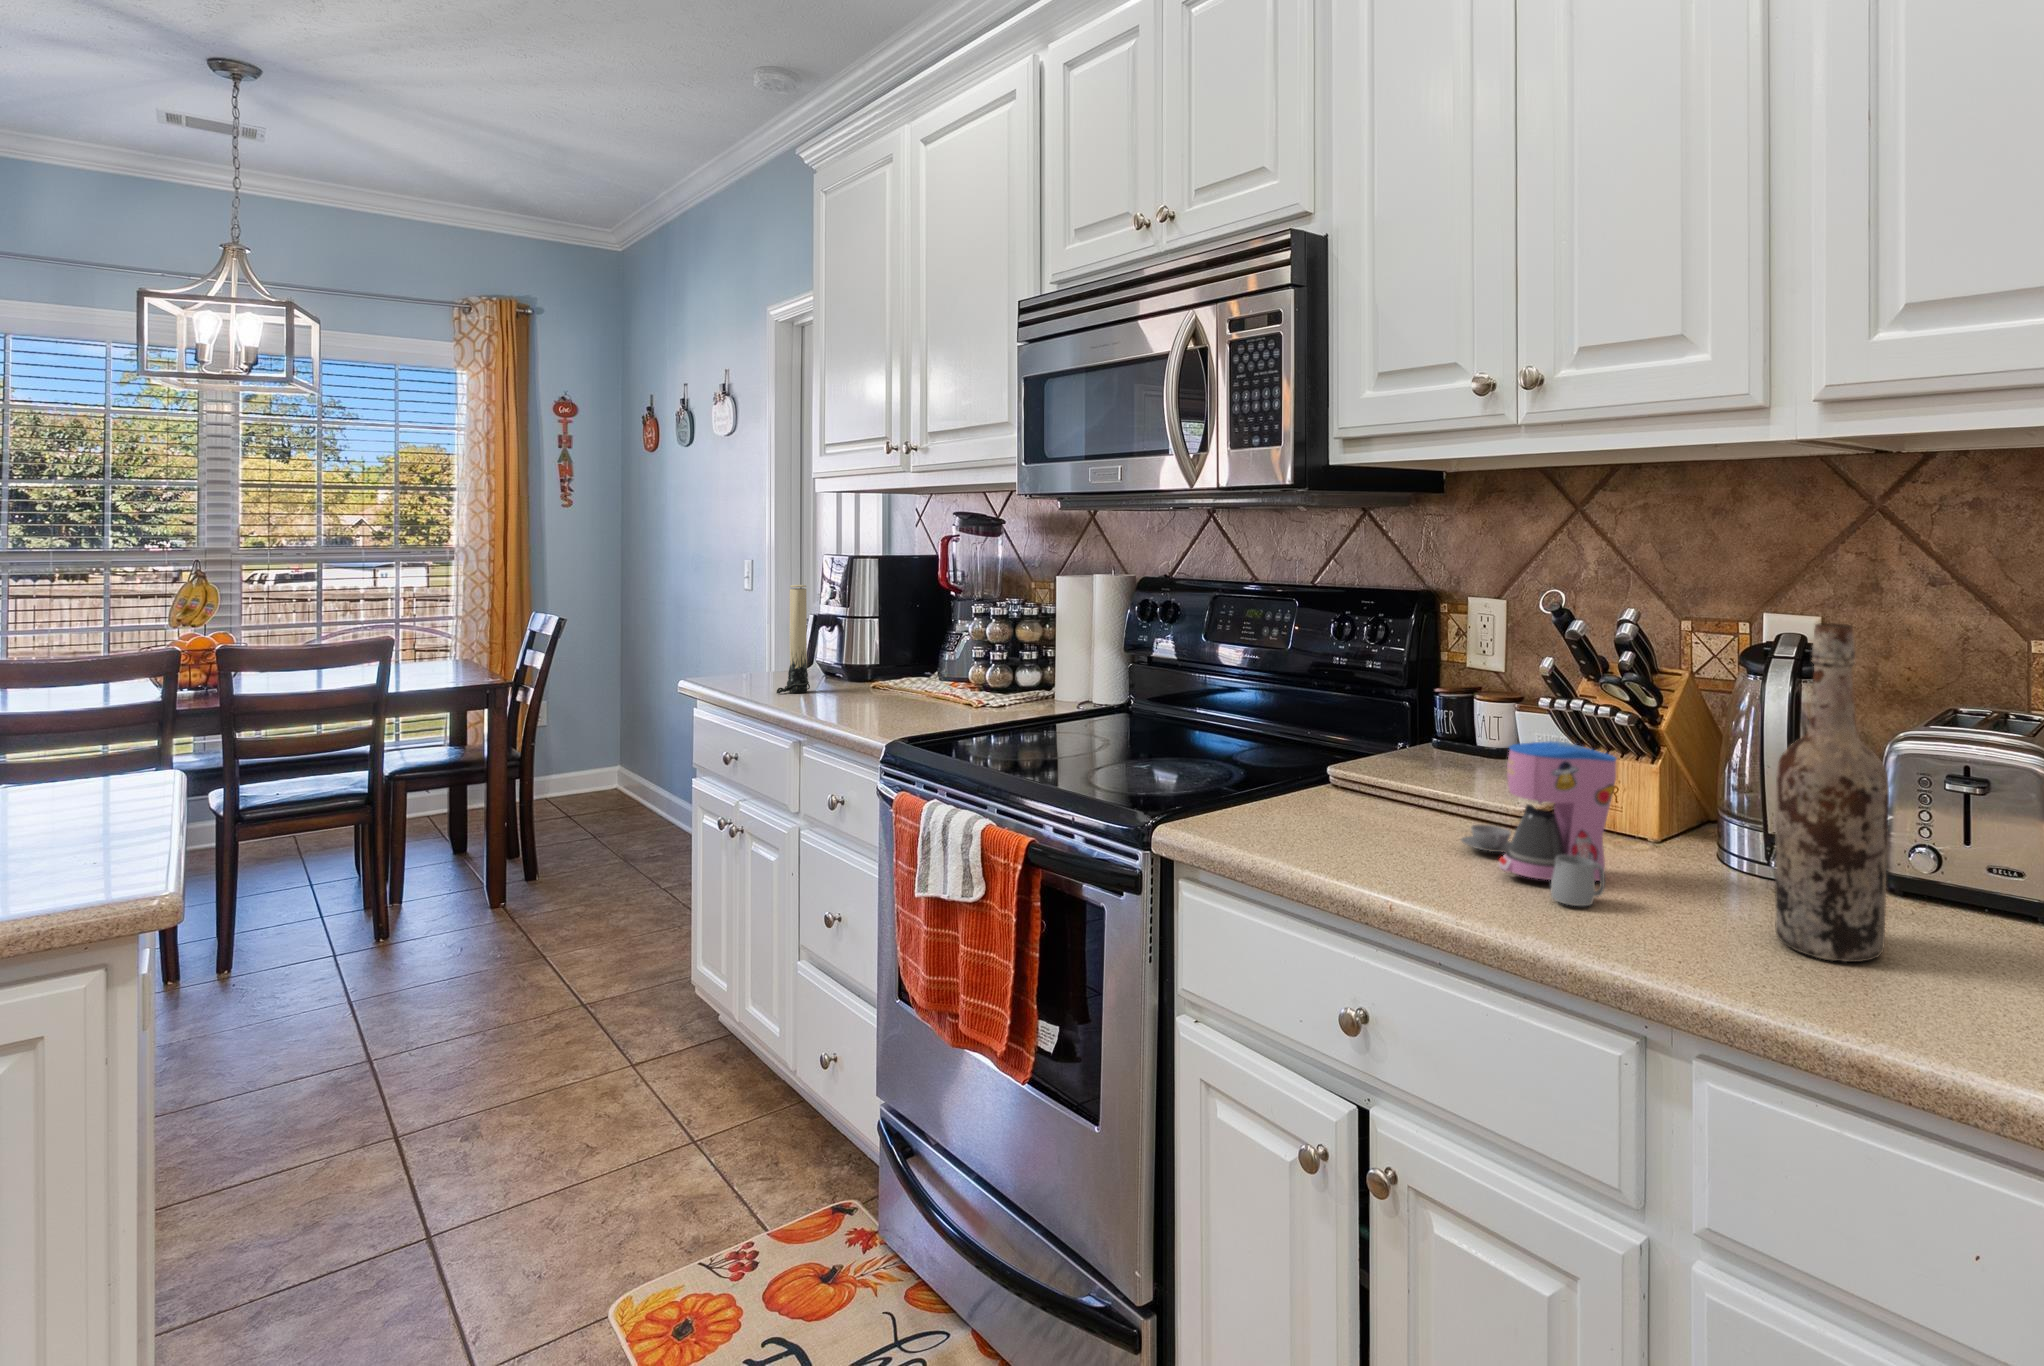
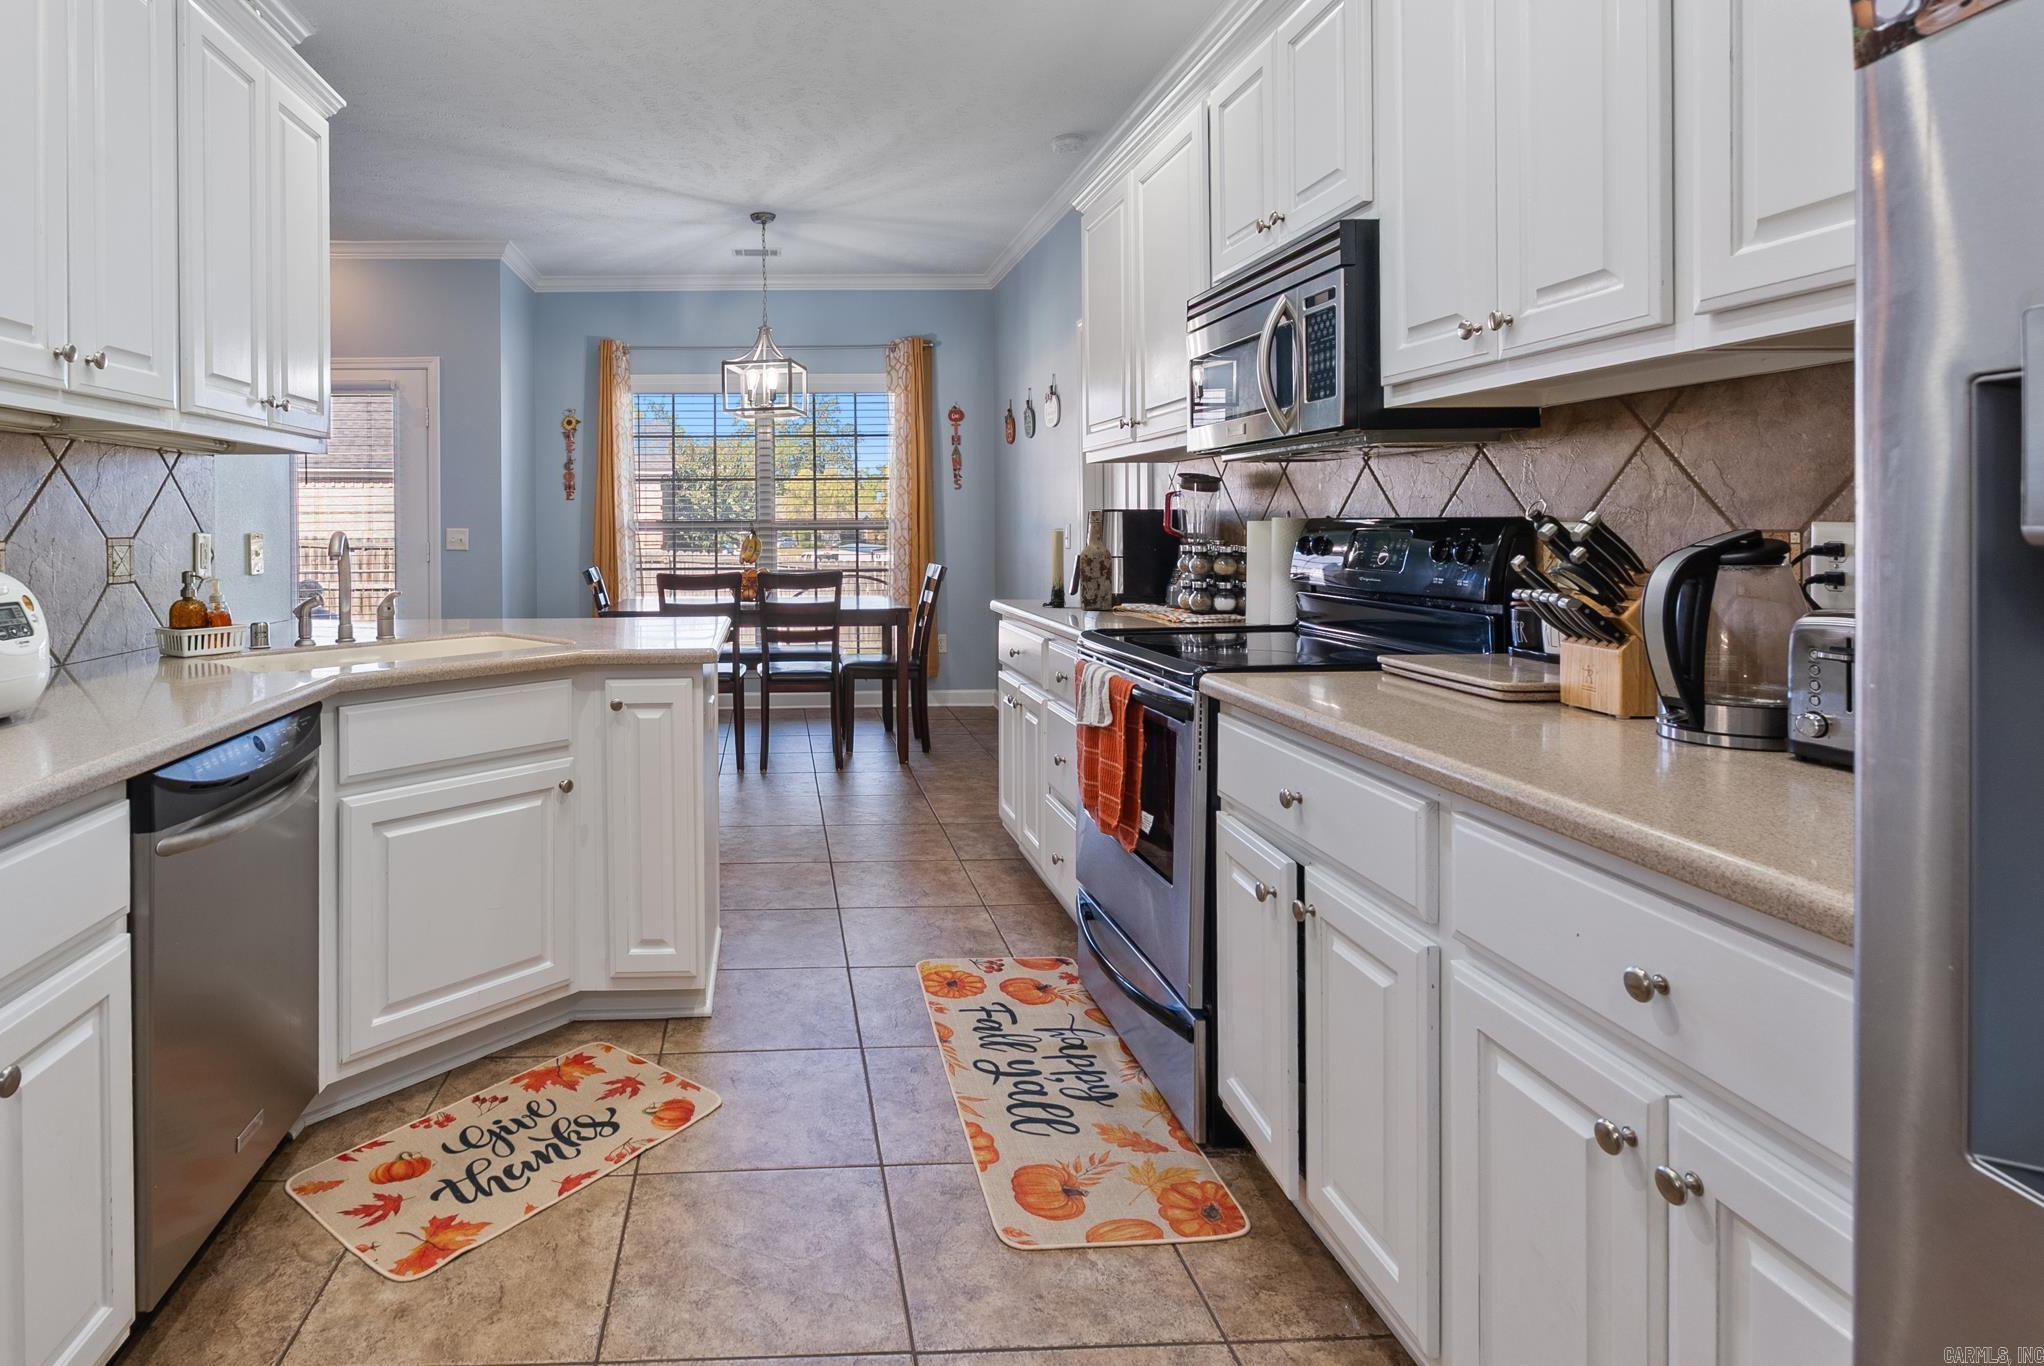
wine bottle: present [1775,623,1889,962] -> present [1080,511,1112,610]
coffee maker: present [1461,741,1616,906] -> none [1412,610,1519,724]

